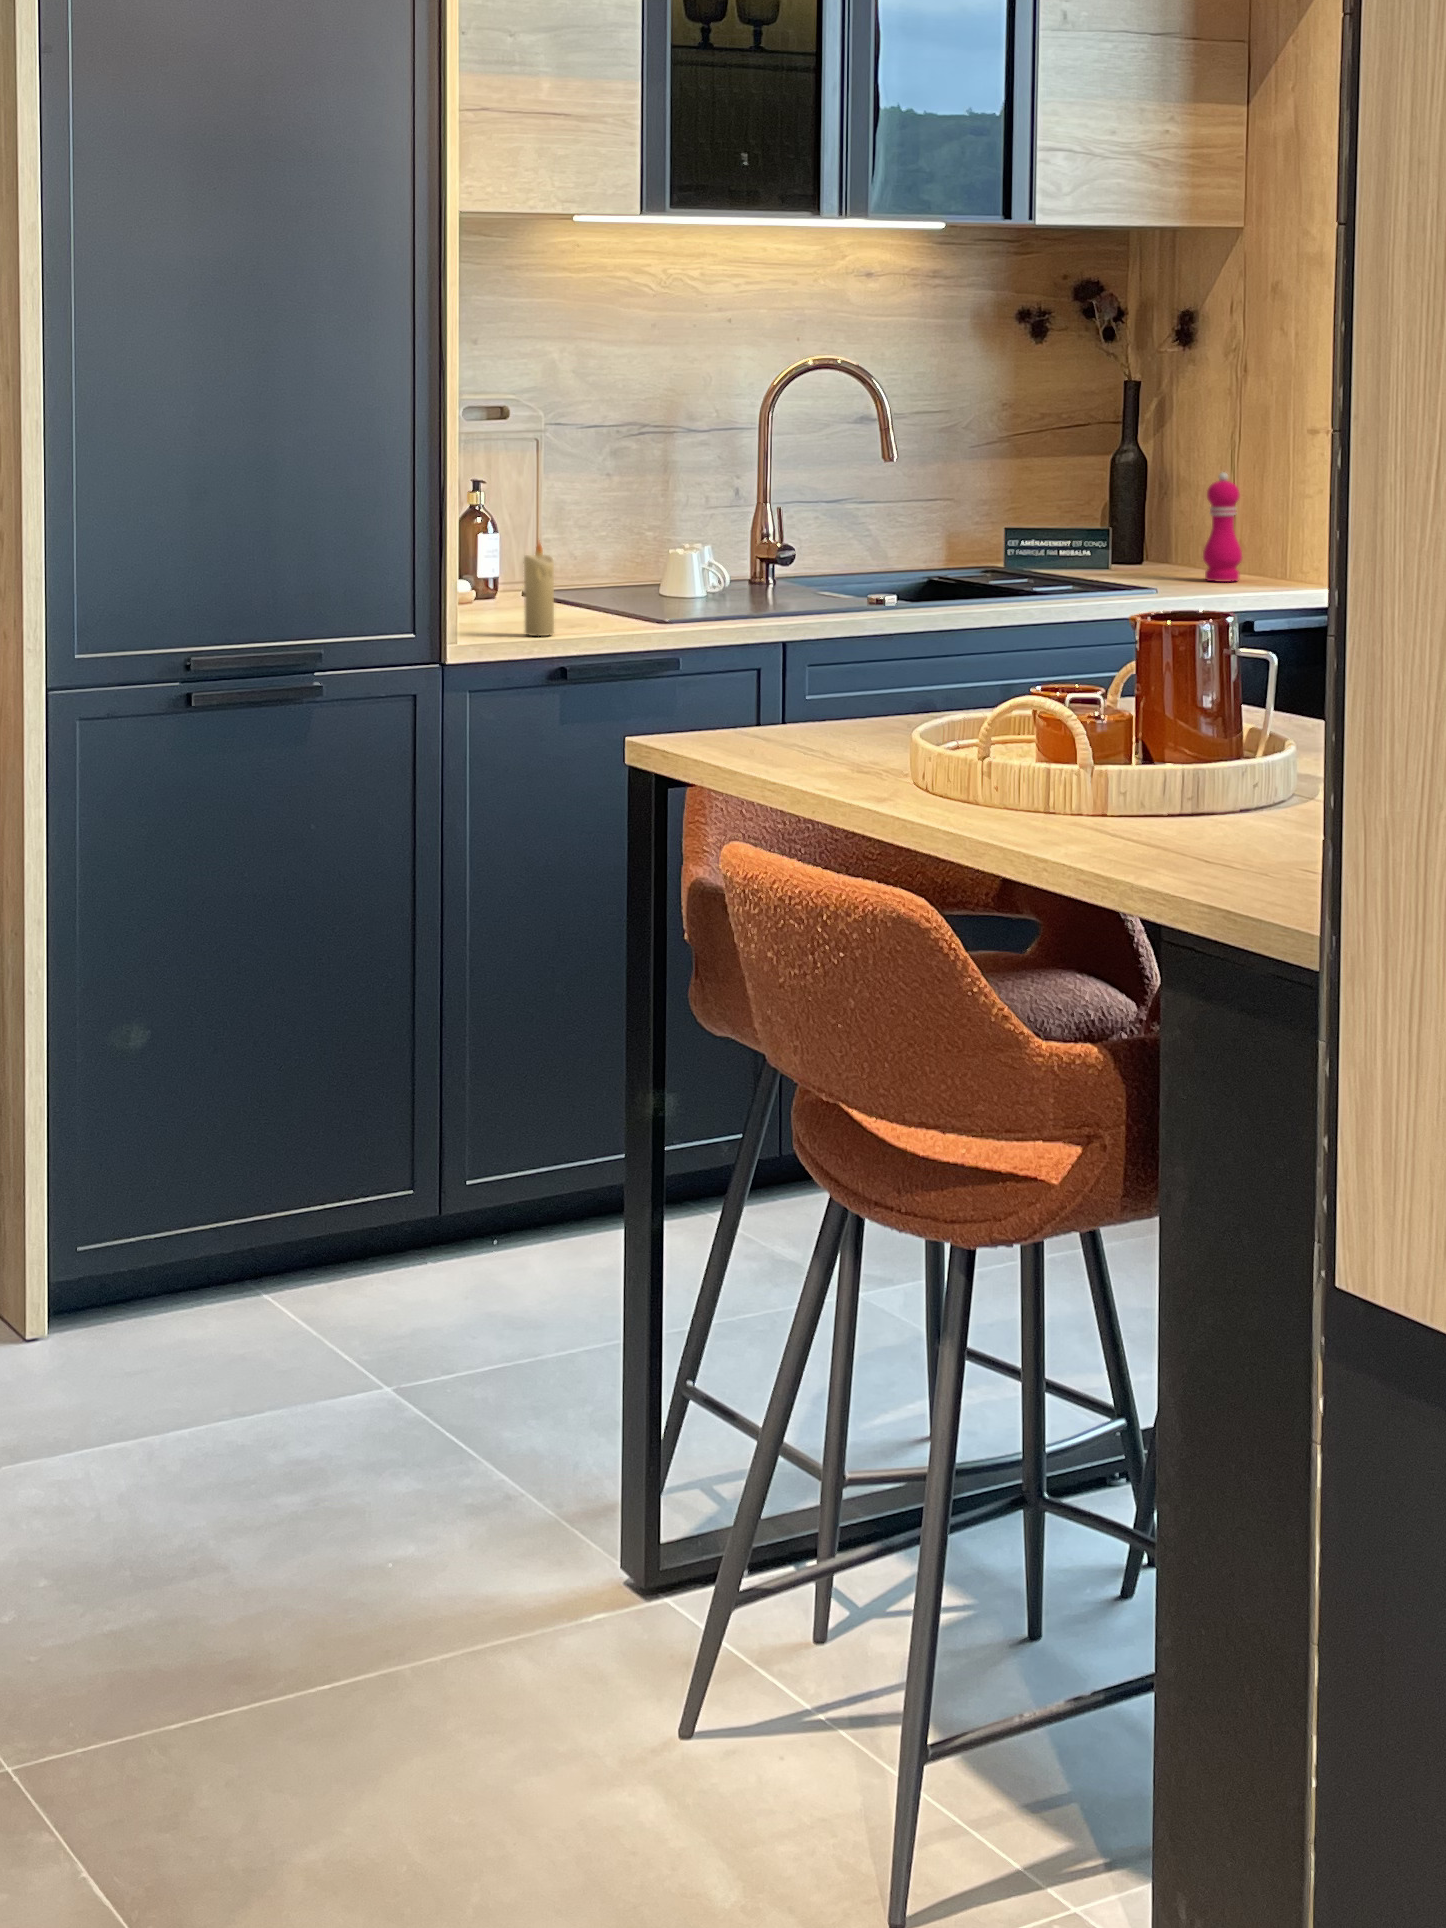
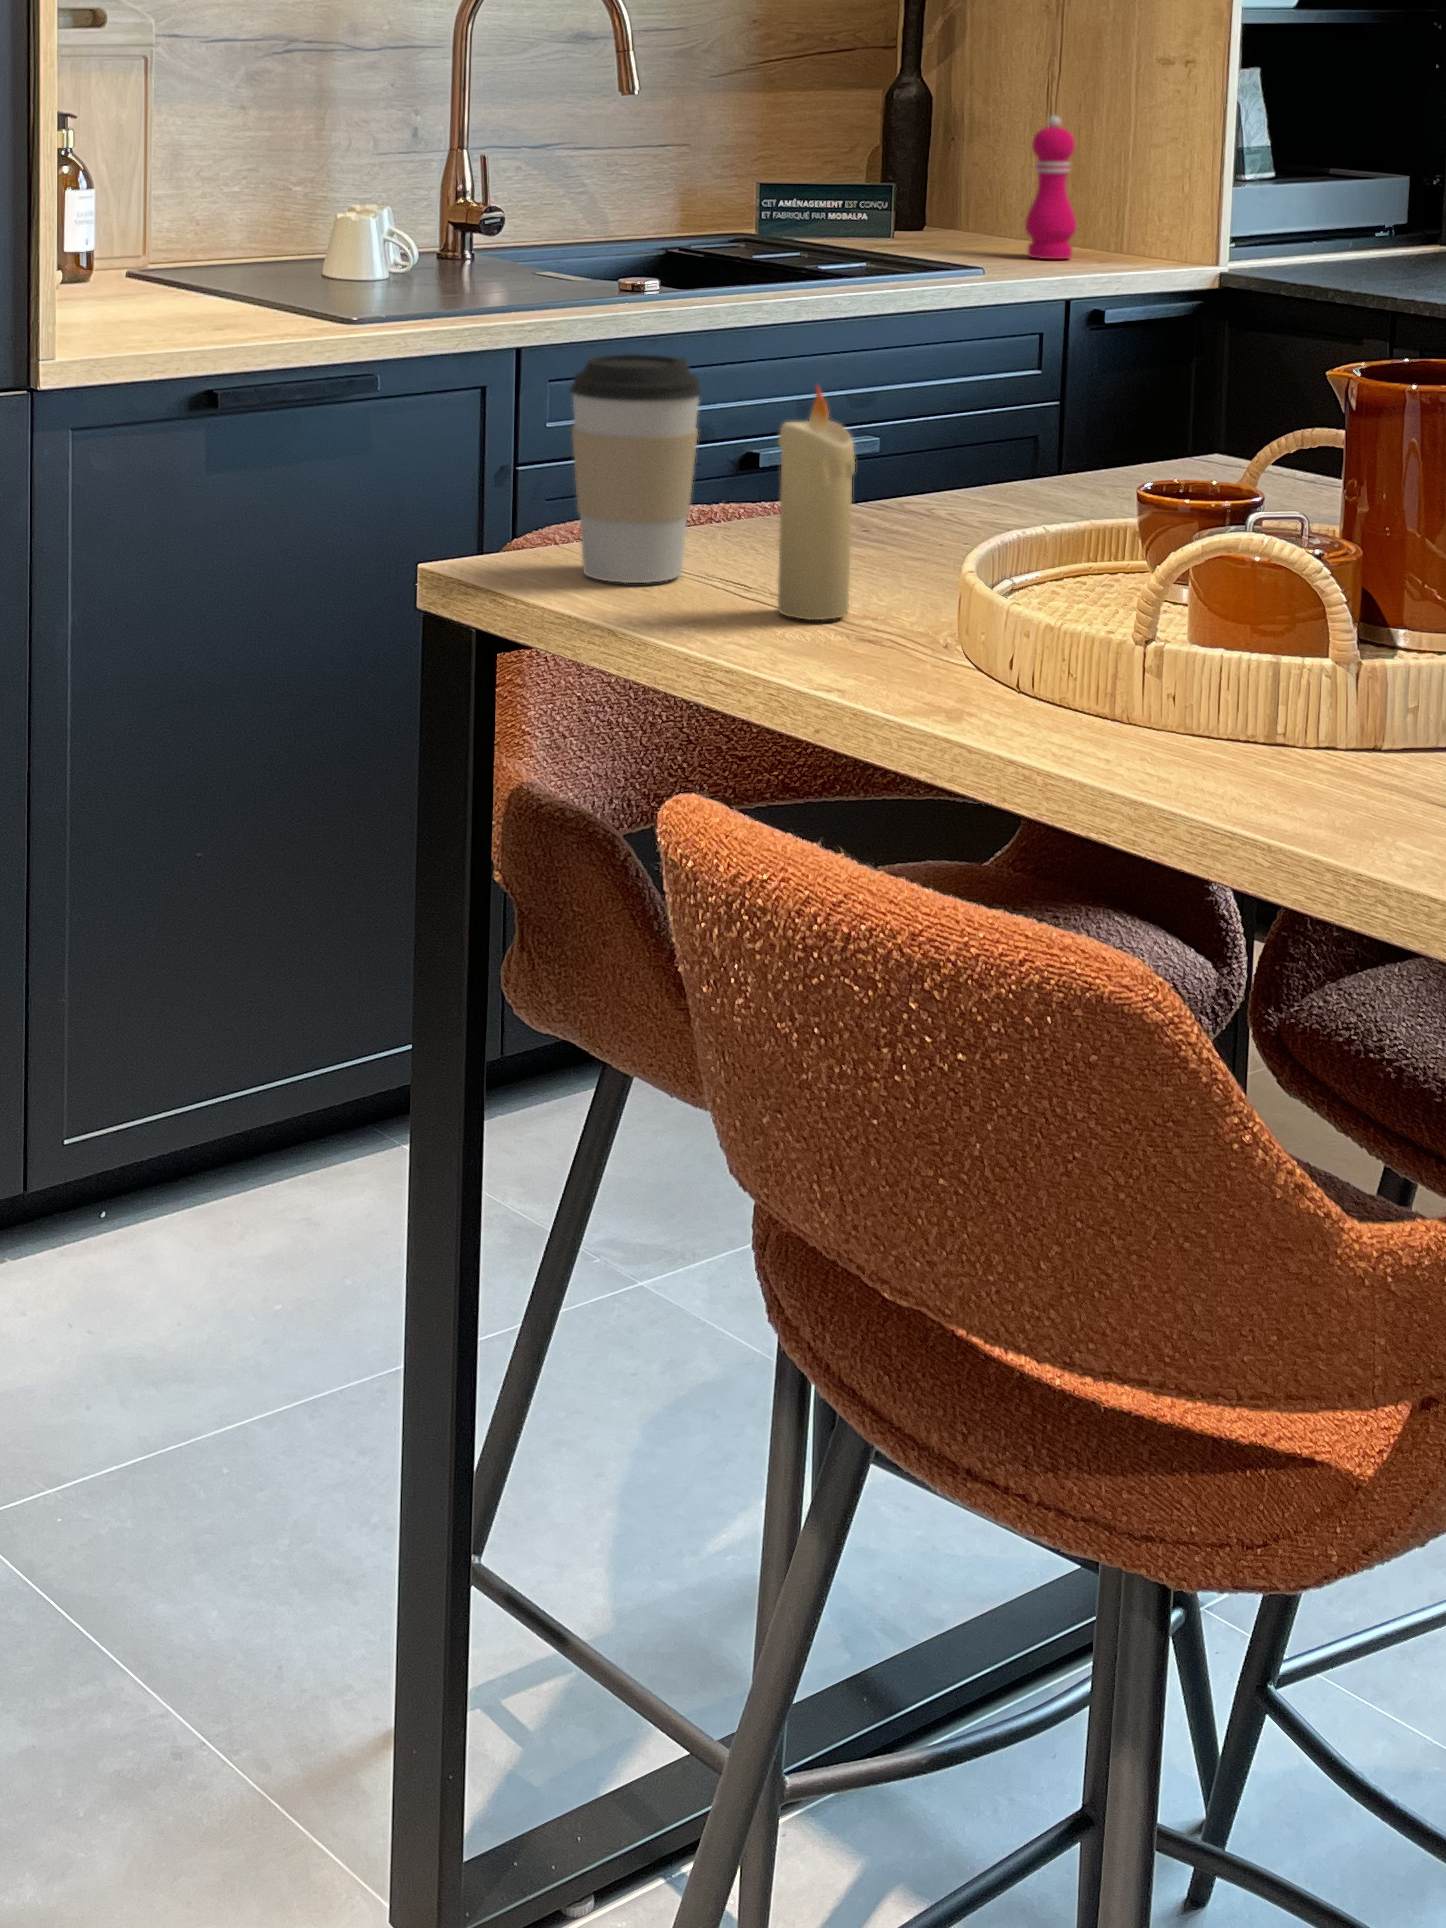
candle: present [524,543,554,636] -> present [778,386,855,620]
coffee cup: none [717,622,795,755] -> present [570,354,702,583]

